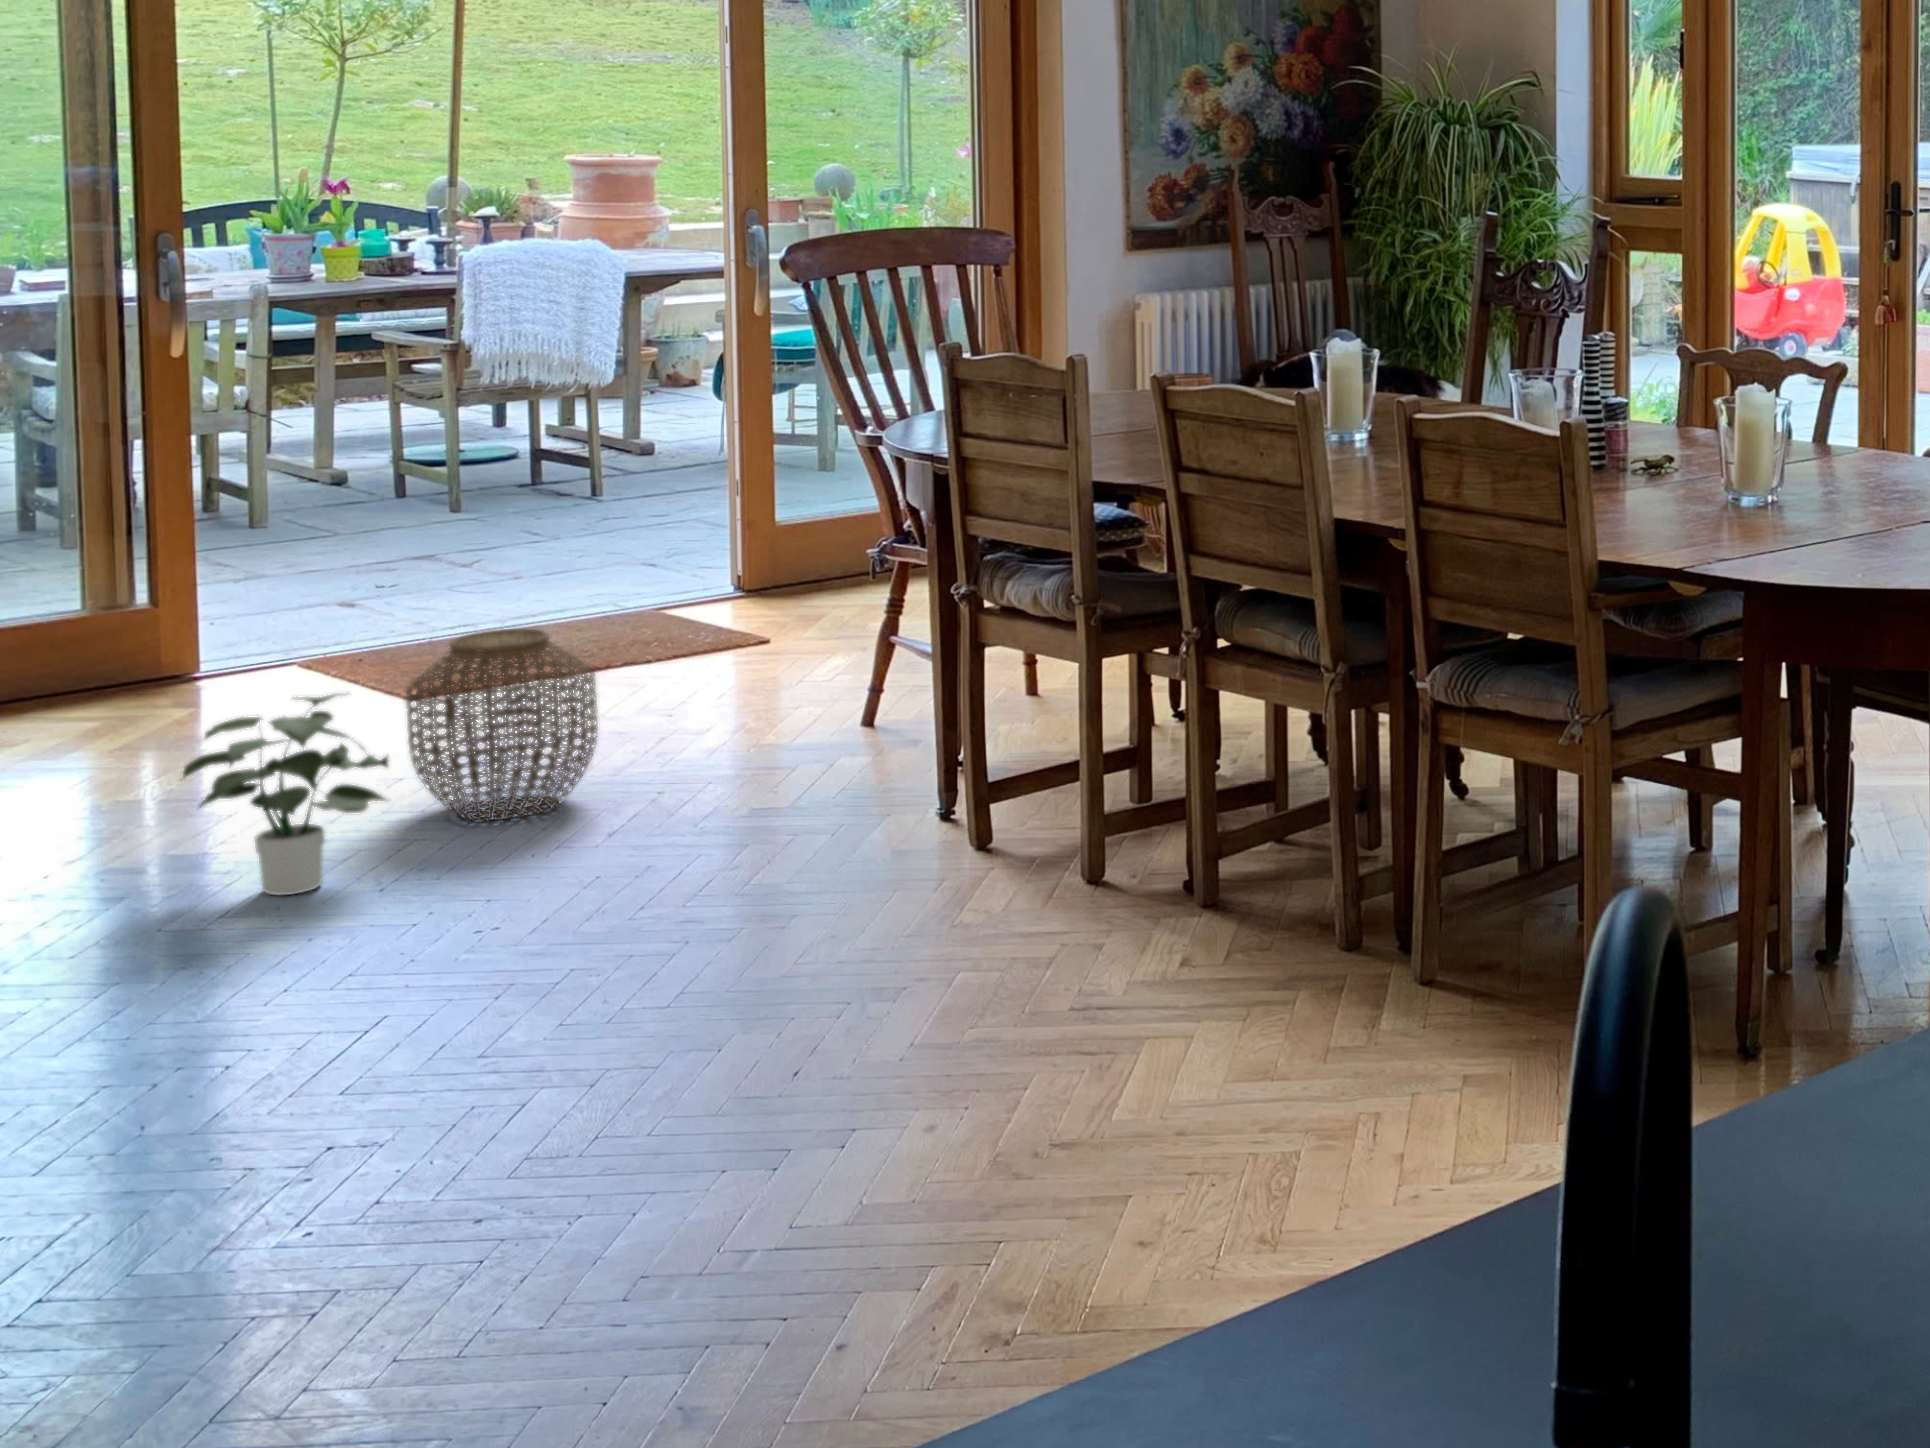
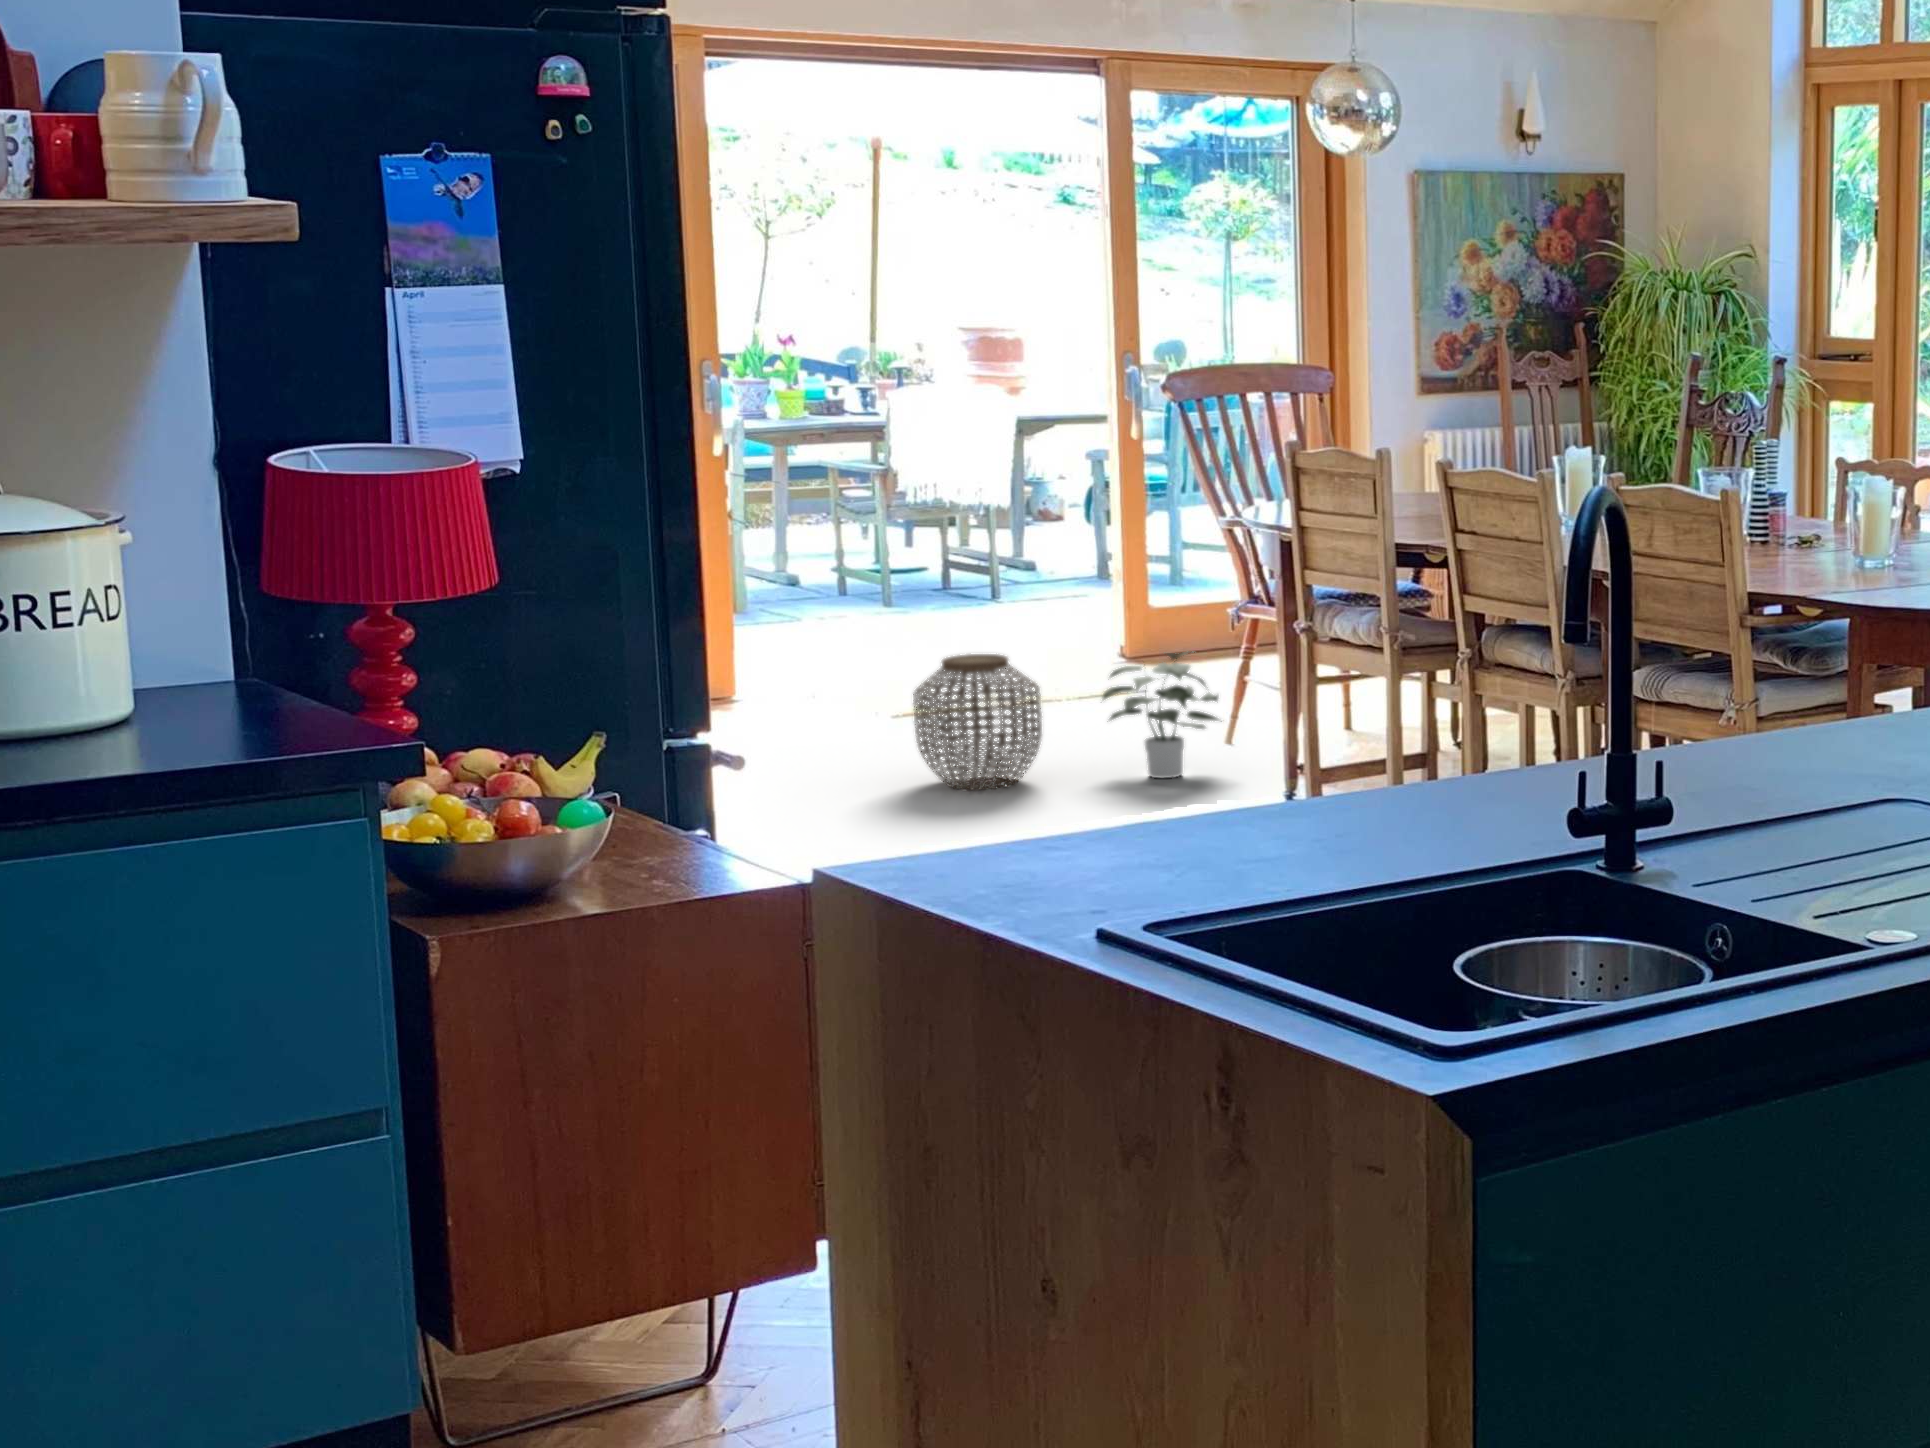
potted plant: present [183,694,388,895] -> present [1103,651,1222,778]

